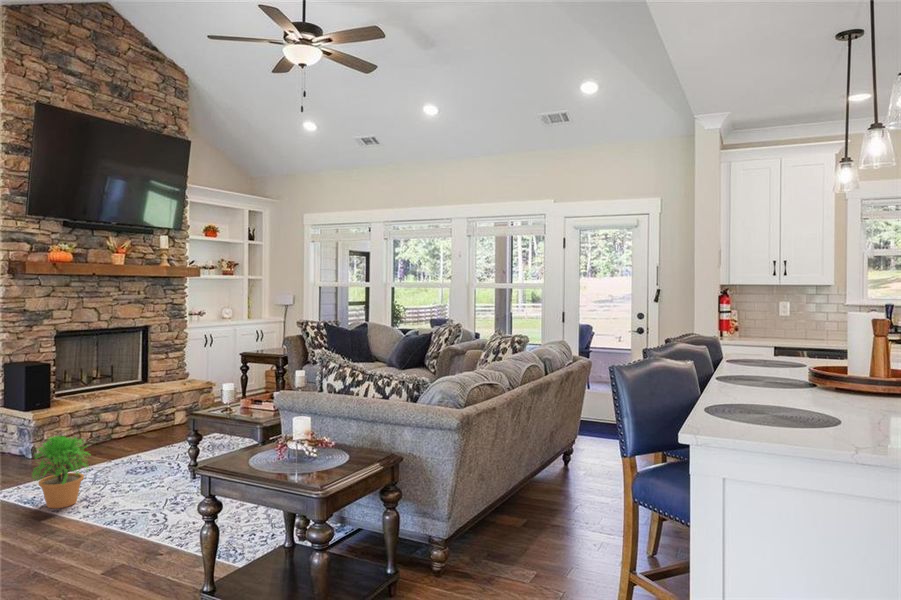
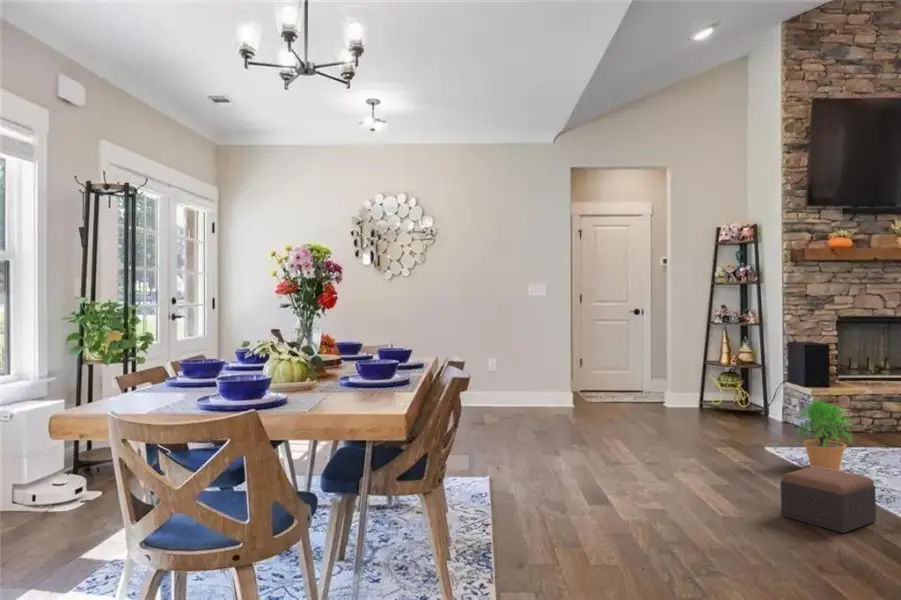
footstool: none [38,515,130,586] -> present [780,466,876,533]

